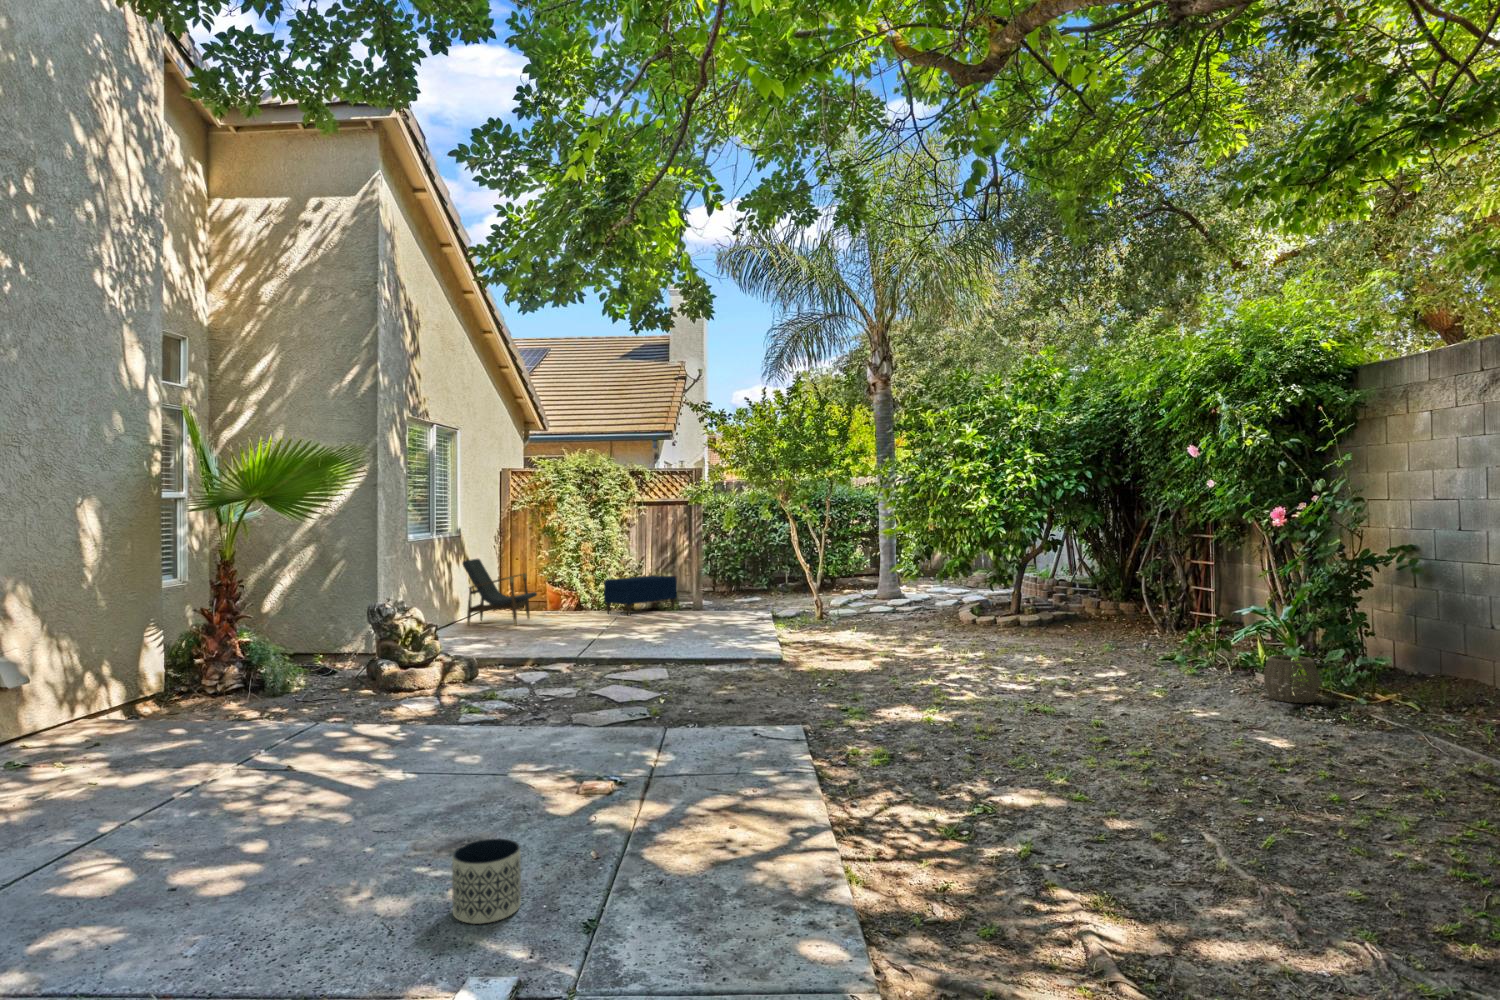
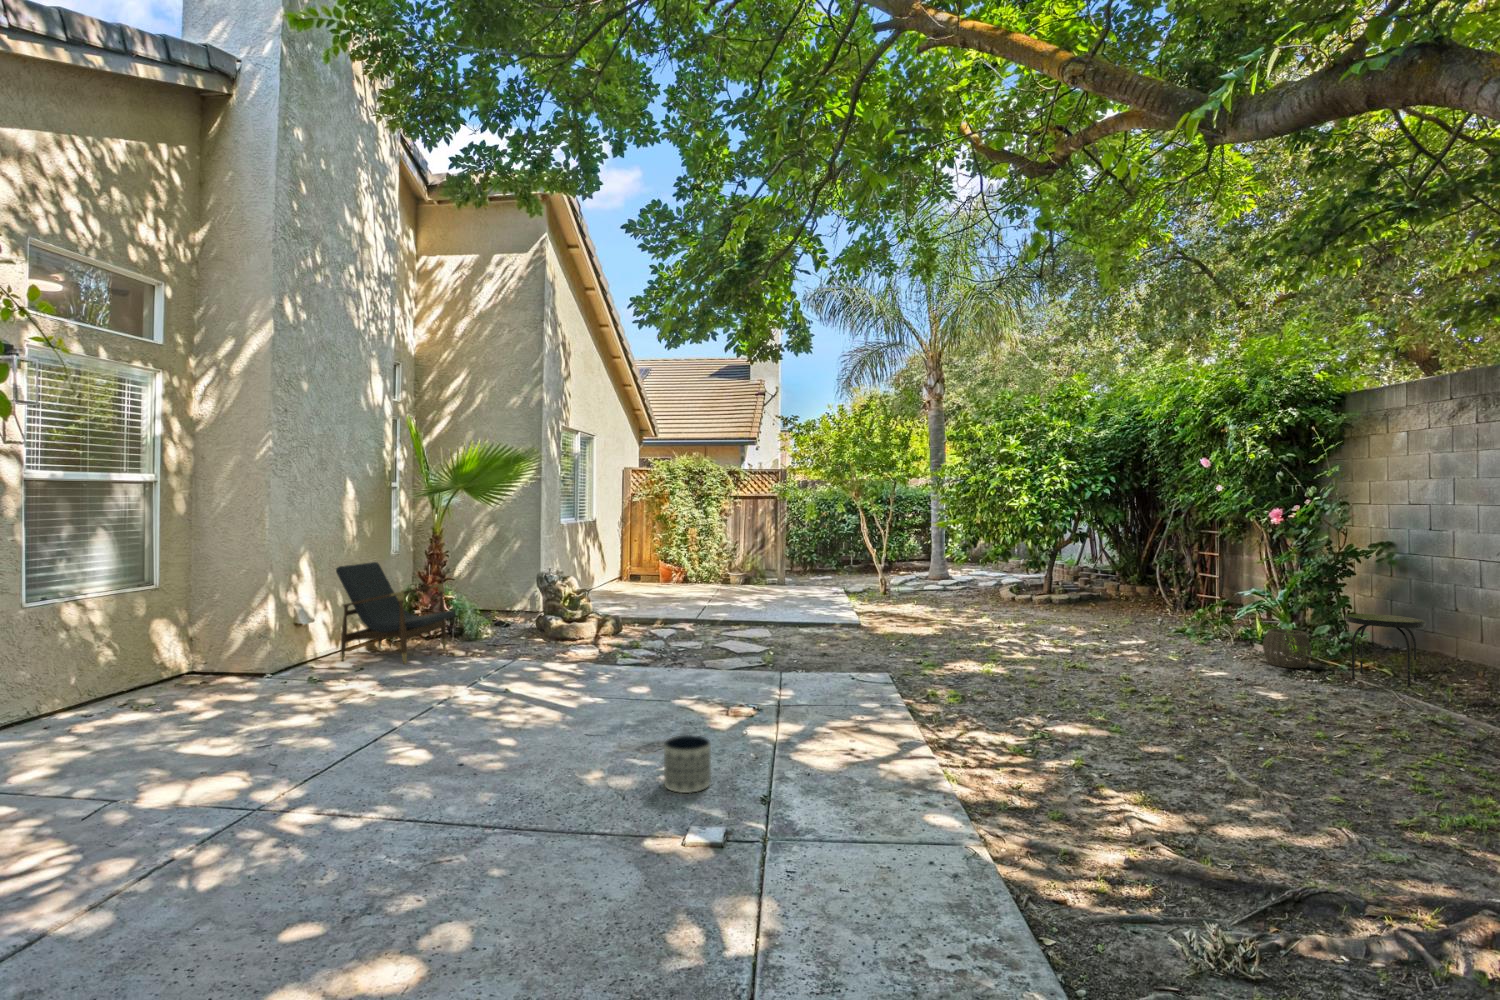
lounge chair: present [463,559,537,626] -> present [336,562,455,664]
bench: present [604,575,677,616] -> none [707,556,764,587]
side table: none [1357,635,1450,724] -> present [1344,614,1425,687]

